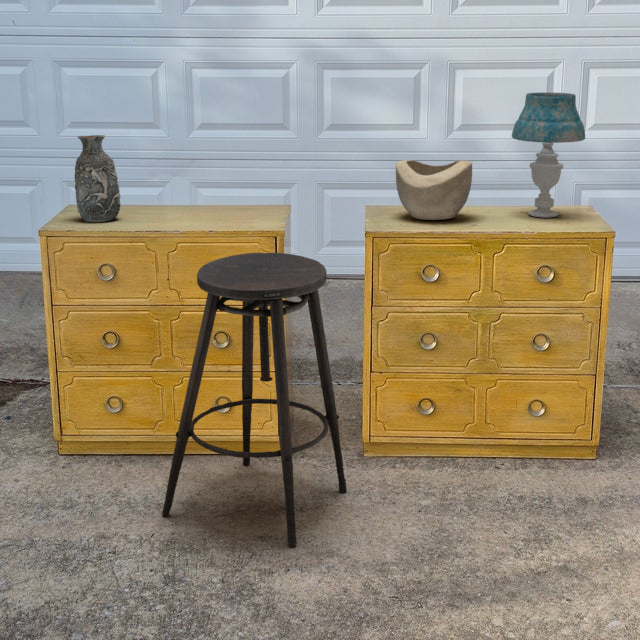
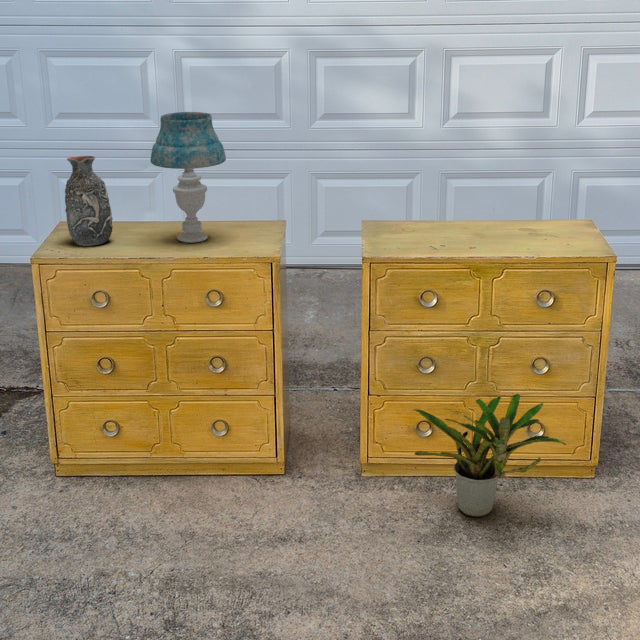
table lamp: present [512,92,585,218] -> present [150,112,226,243]
decorative bowl: present [396,160,472,220] -> none [394,178,472,241]
stool: present [162,253,347,545] -> none [161,283,345,584]
potted plant: none [415,369,567,491] -> present [413,394,566,517]

